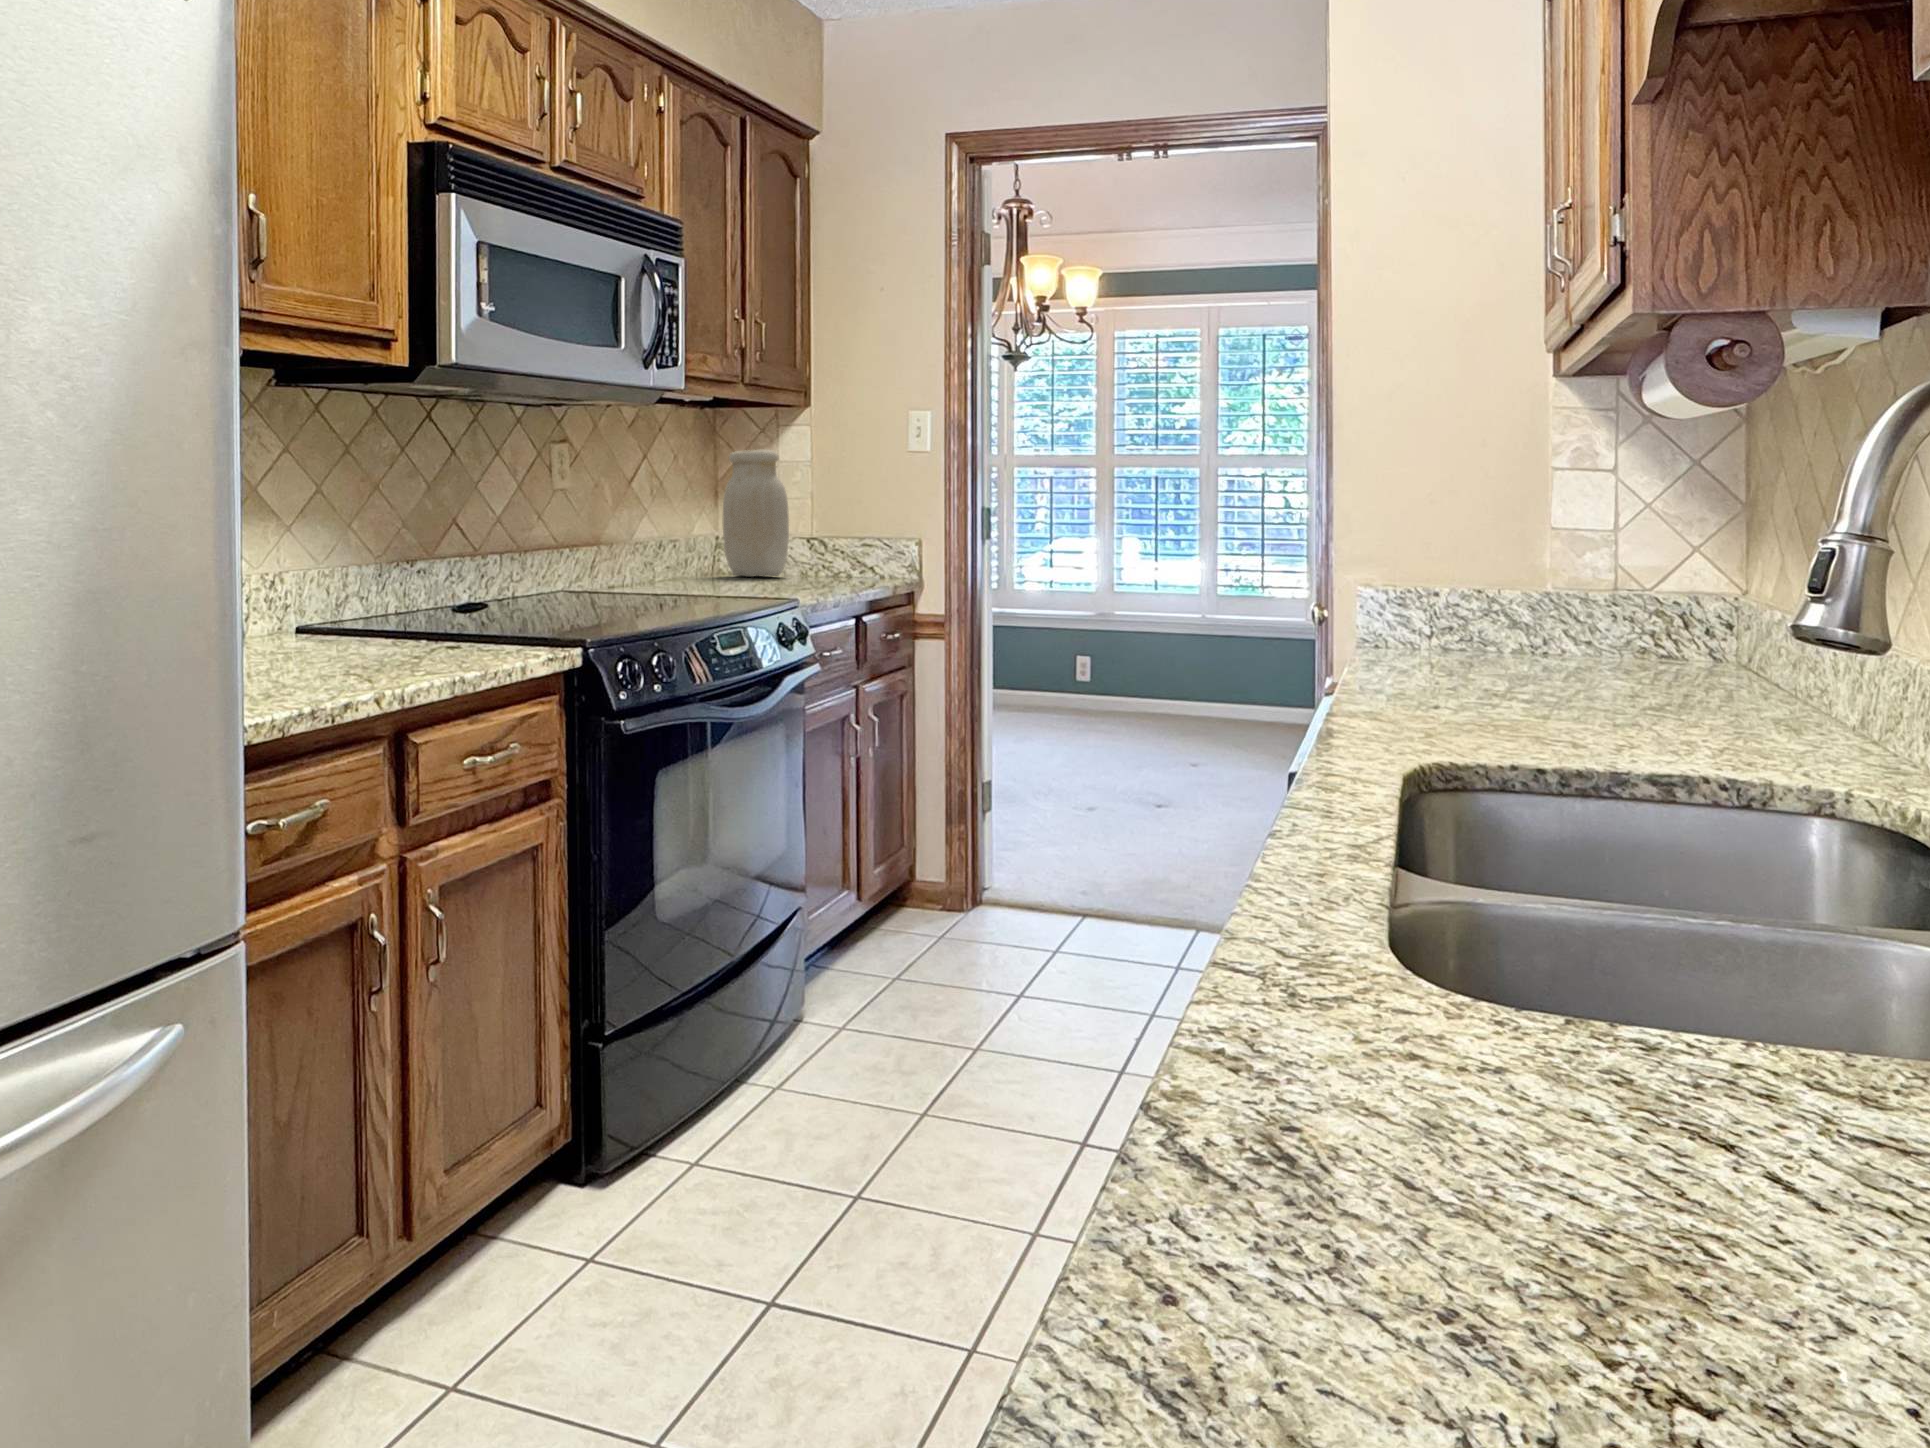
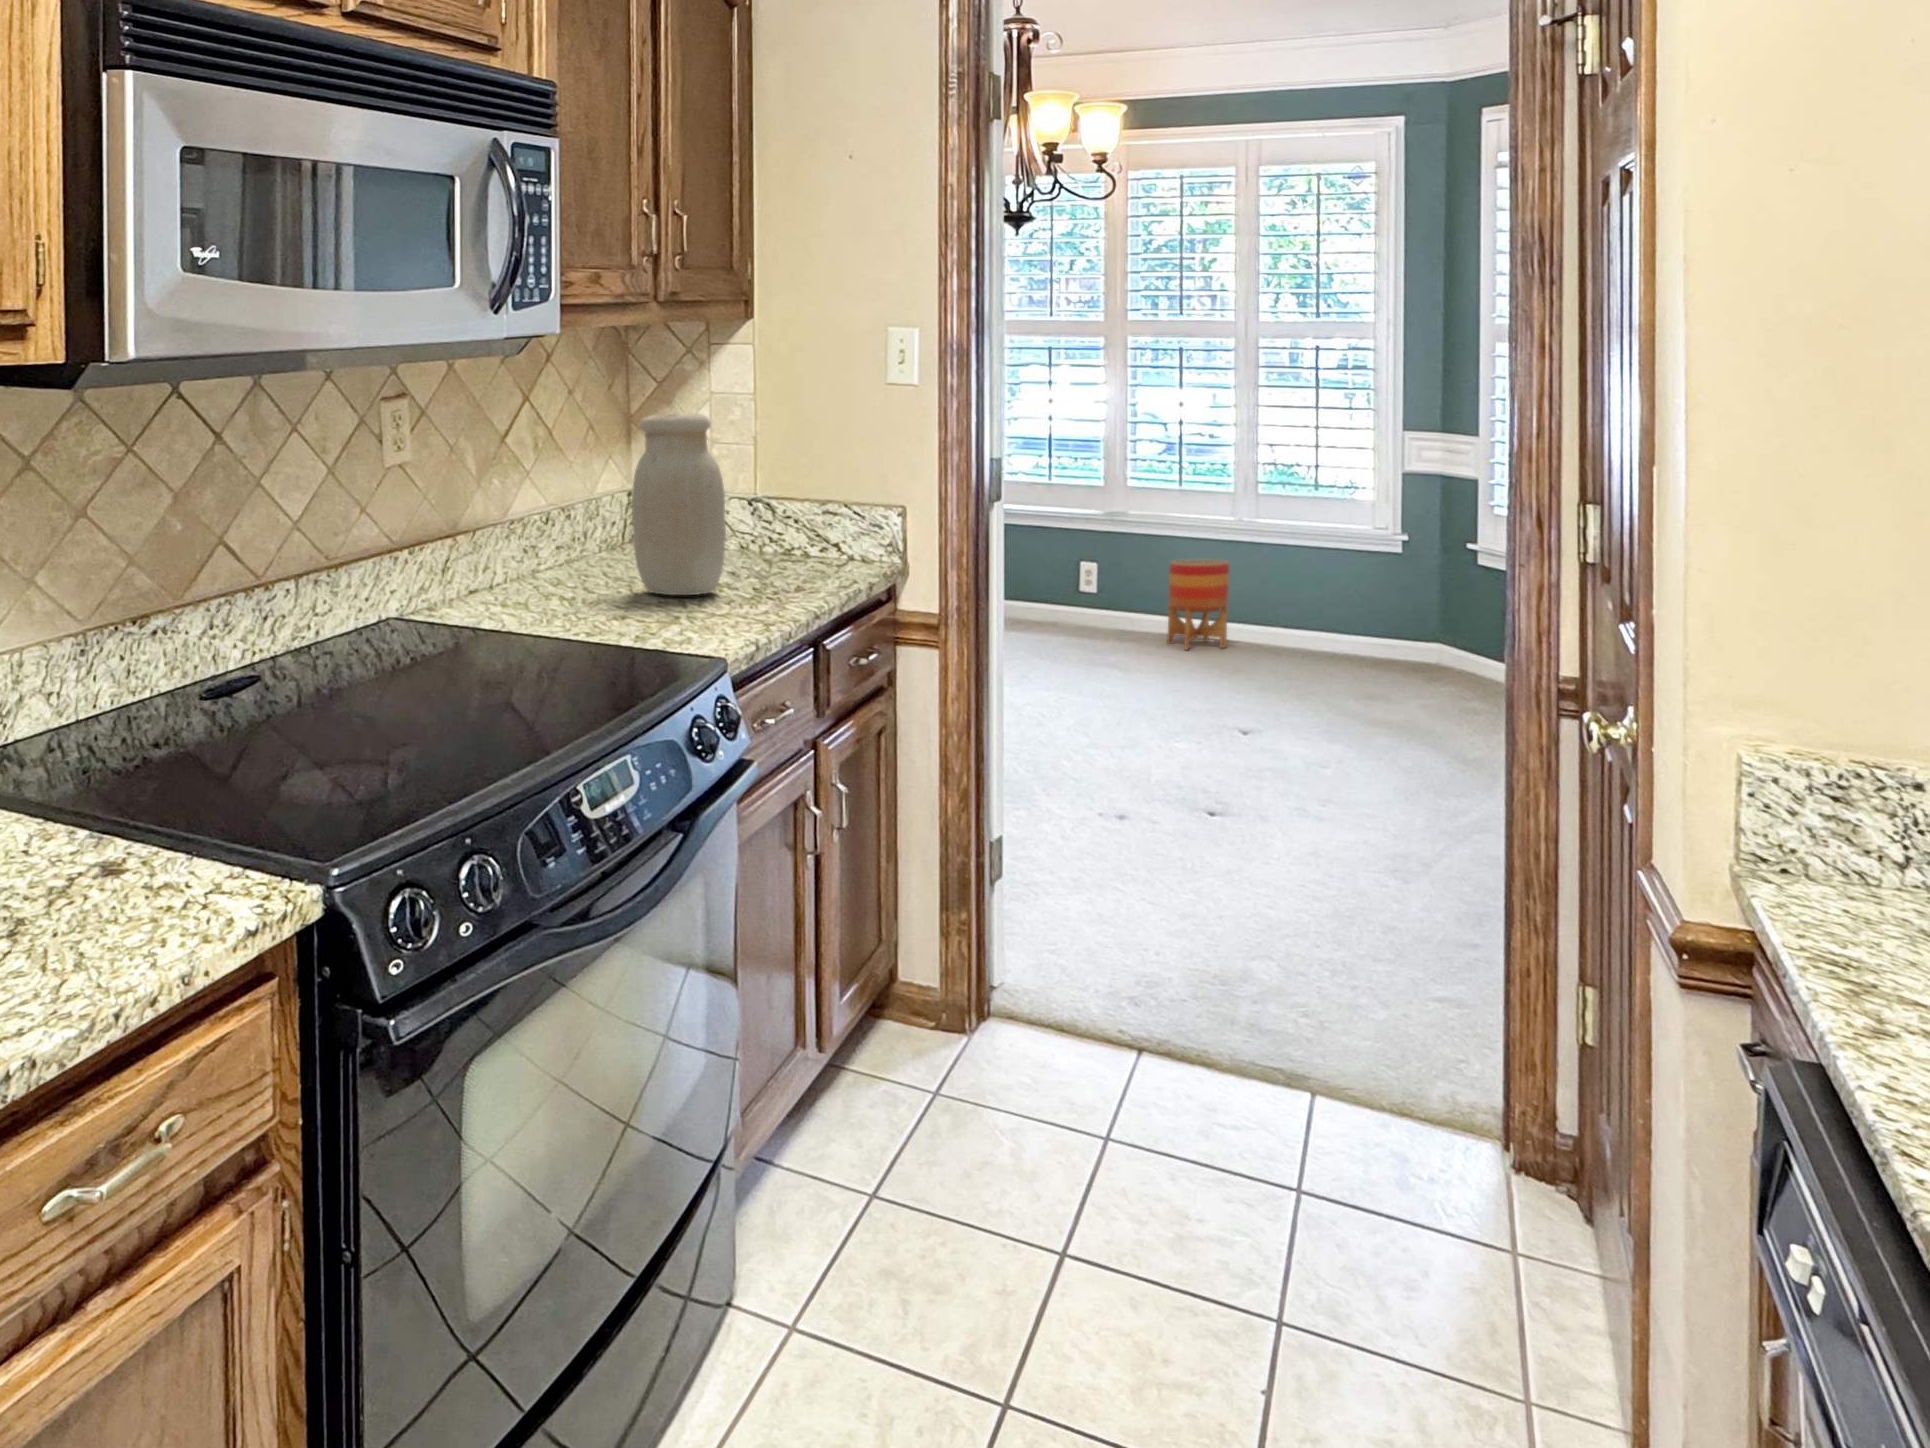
planter: none [1151,647,1200,721] -> present [1167,559,1230,649]

